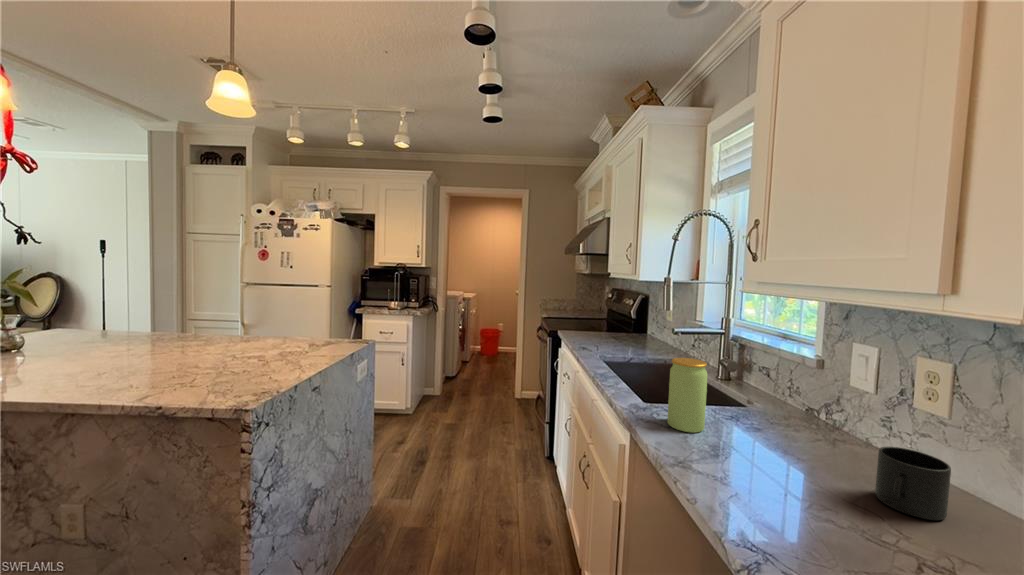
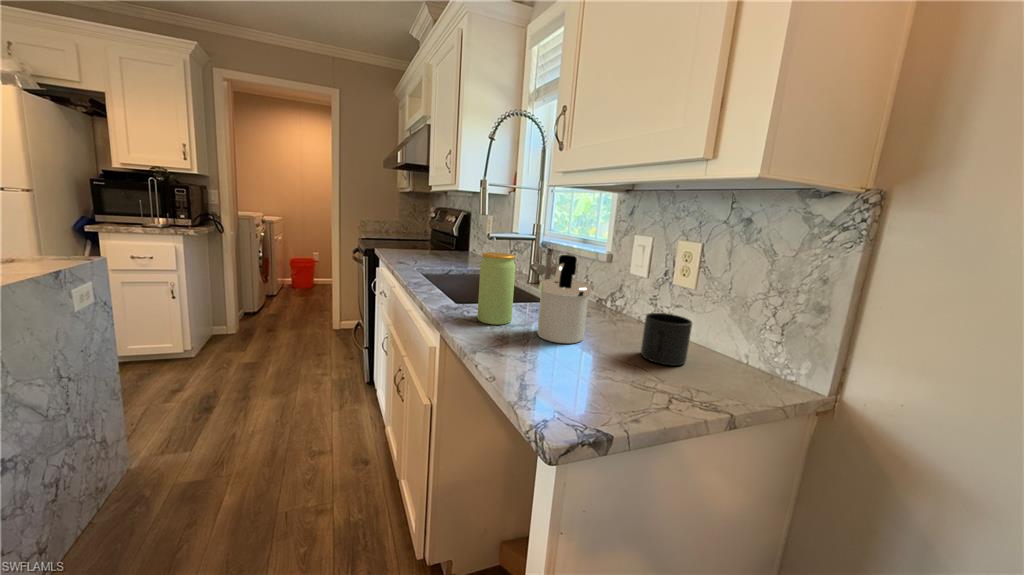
soap dispenser: none [736,369,800,467] -> present [537,255,591,343]

